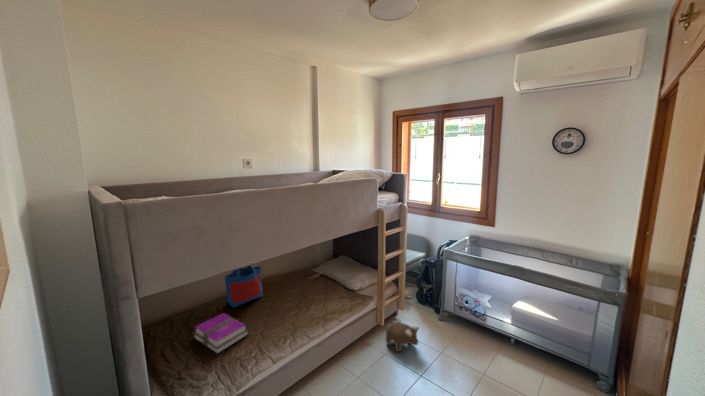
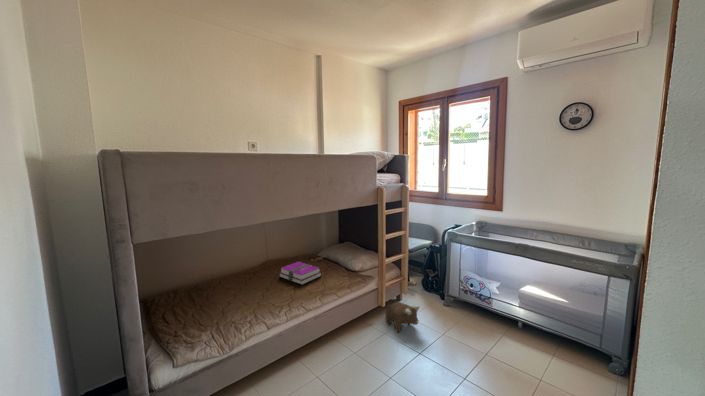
tote bag: present [225,265,263,308] -> none [226,230,264,283]
hardback book: present [194,313,248,353] -> present [280,262,321,285]

